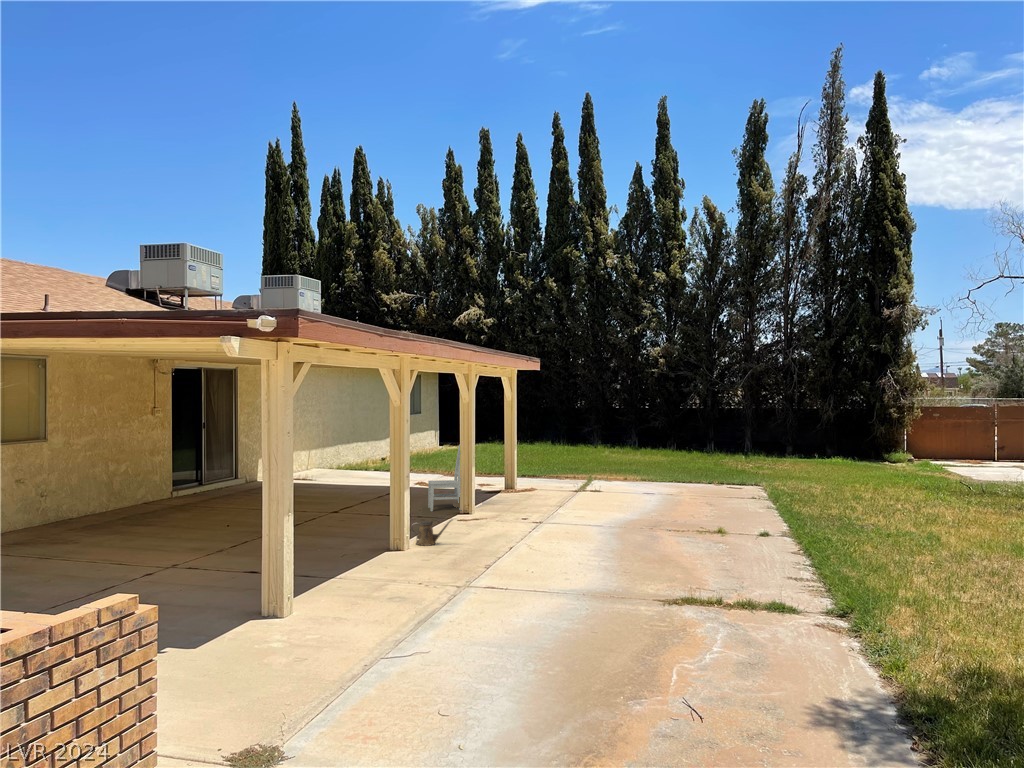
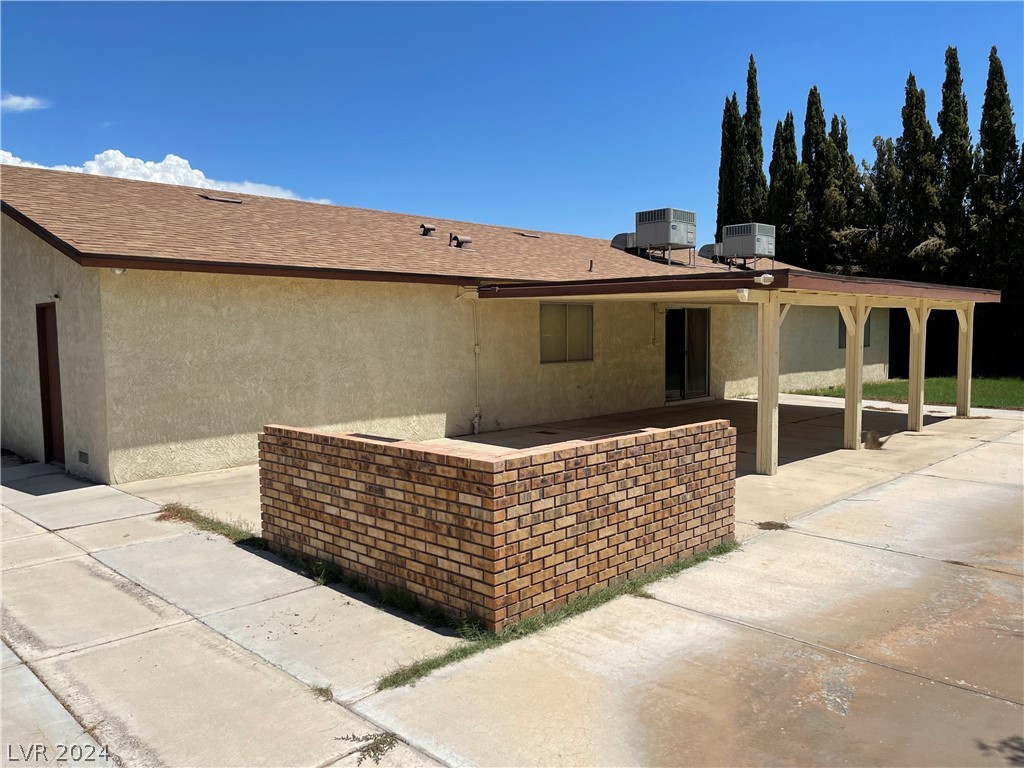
chair: present [428,445,461,511] -> none [876,372,913,430]

